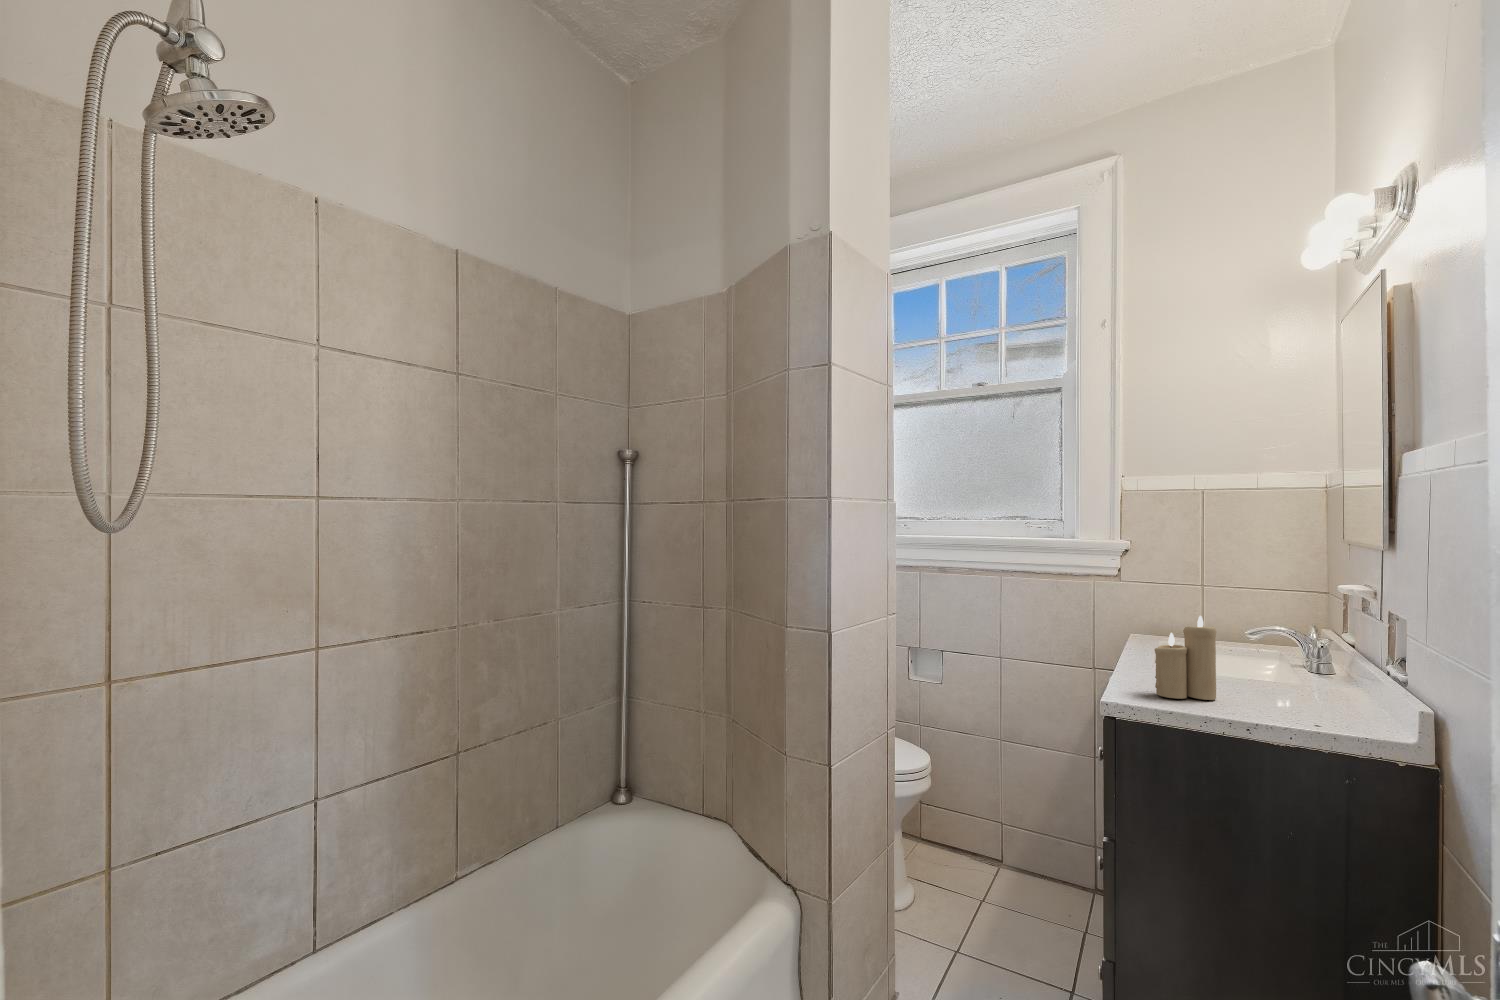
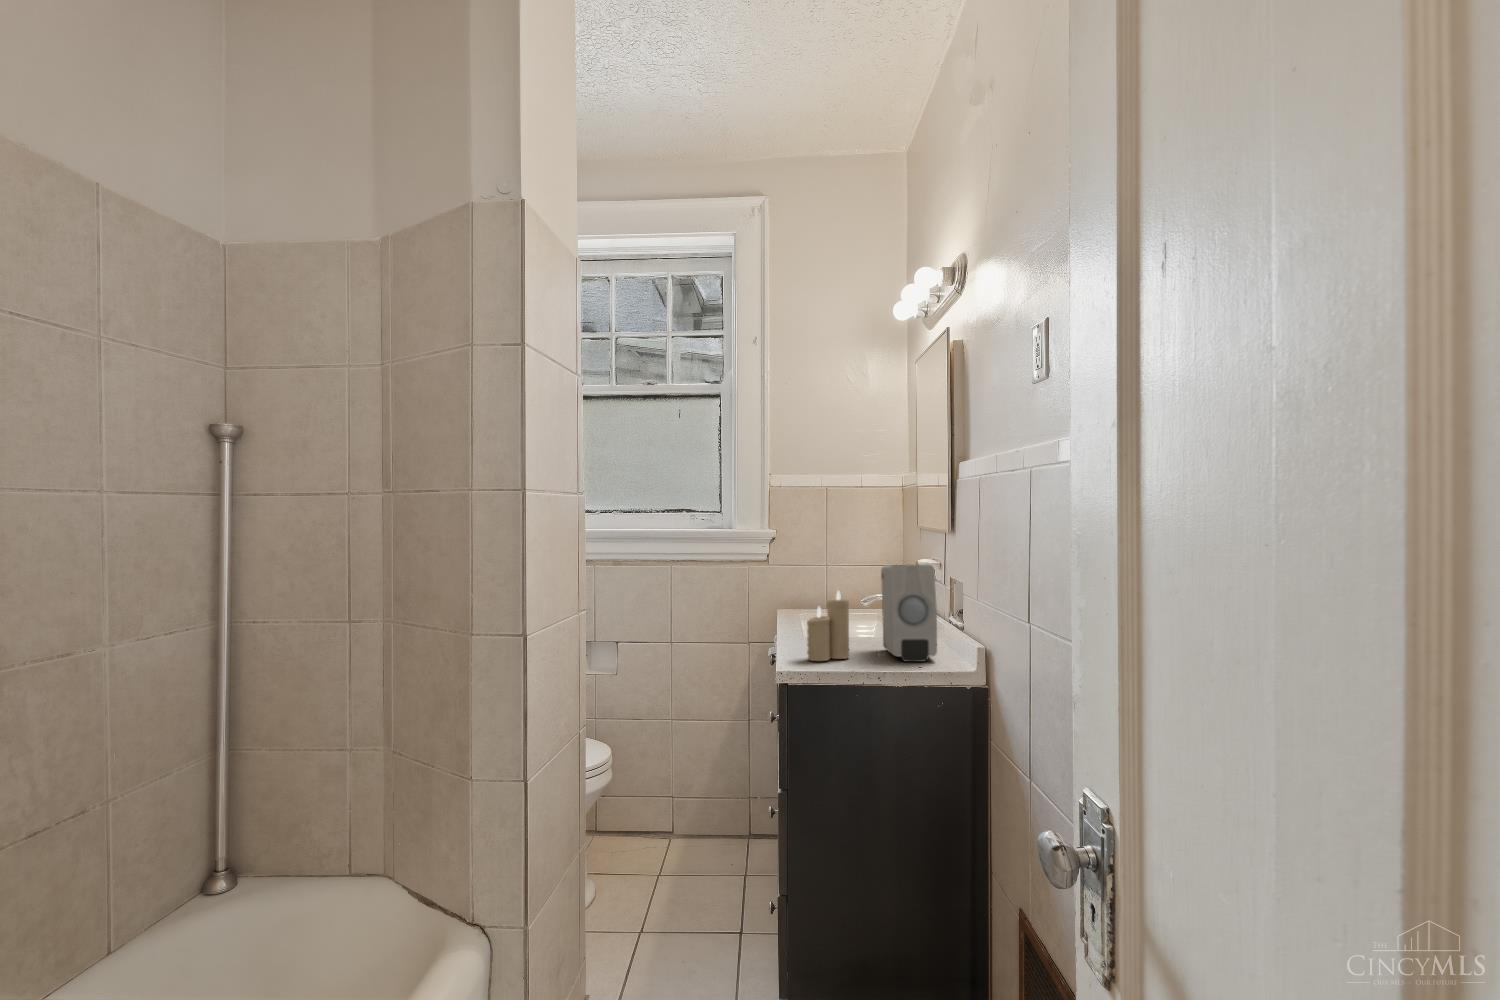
soap dispenser: none [1270,590,1358,720] -> present [881,564,937,662]

